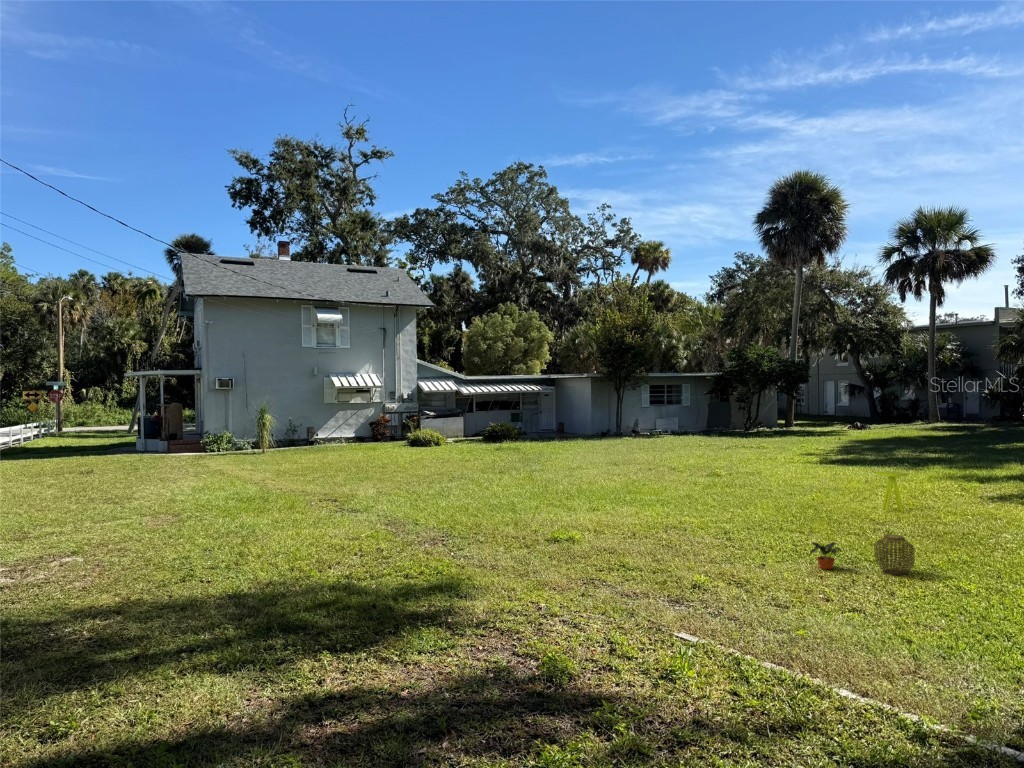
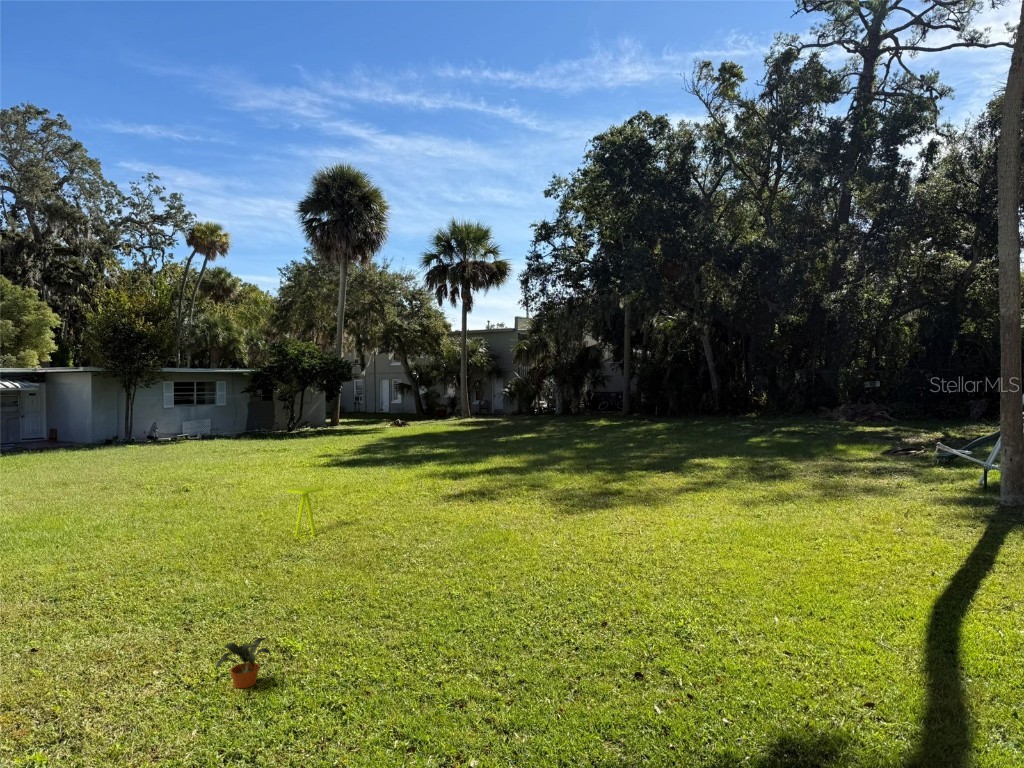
woven basket: present [874,534,915,575] -> none [132,605,191,669]
potted plant: present [810,542,841,569] -> present [215,637,271,688]

